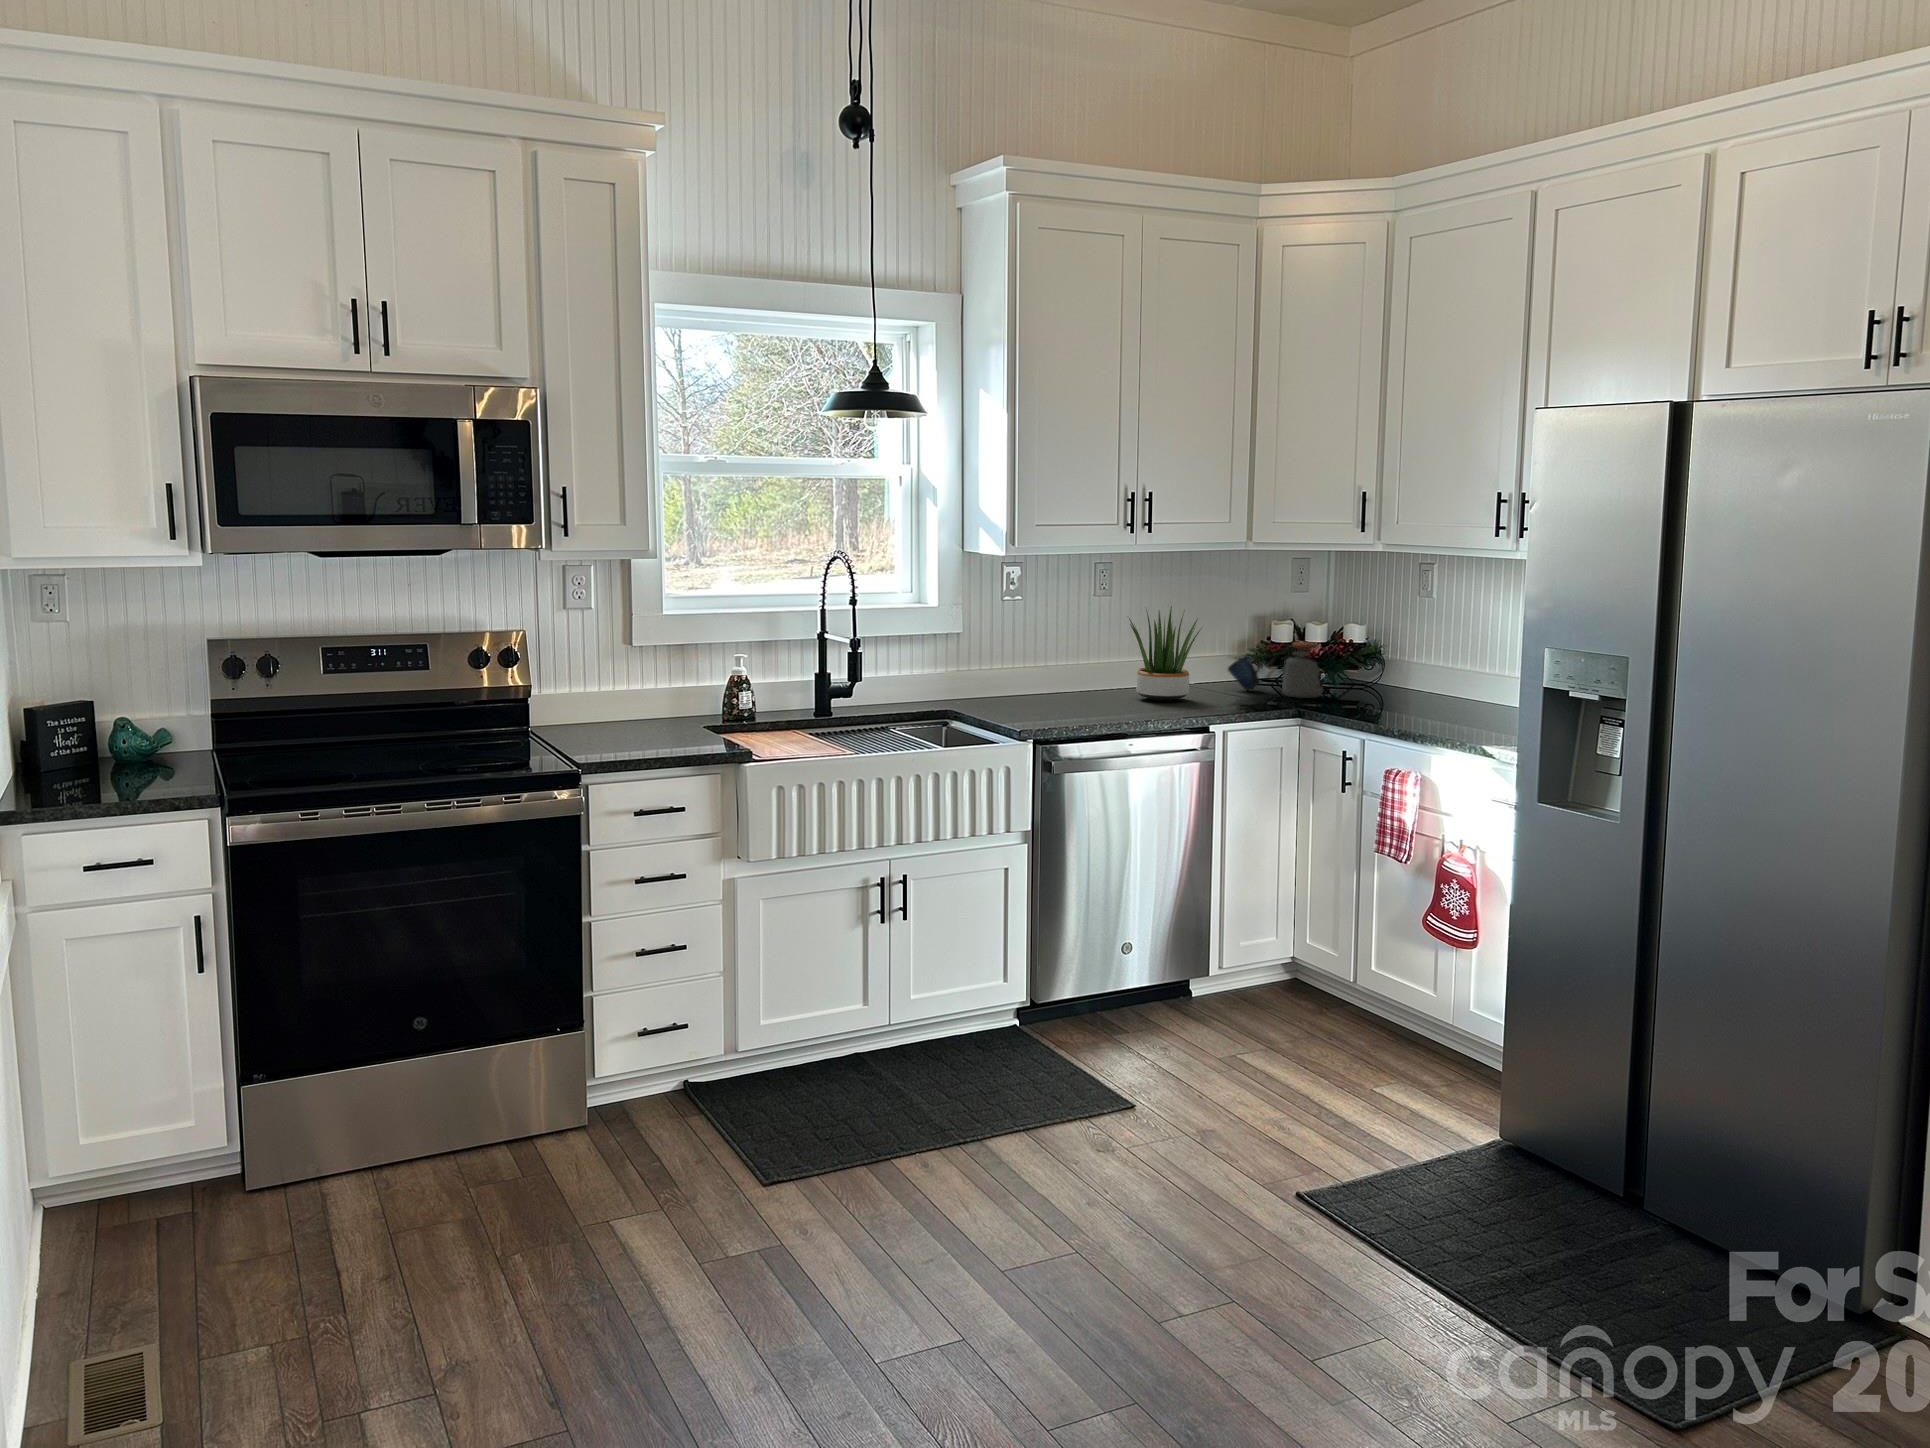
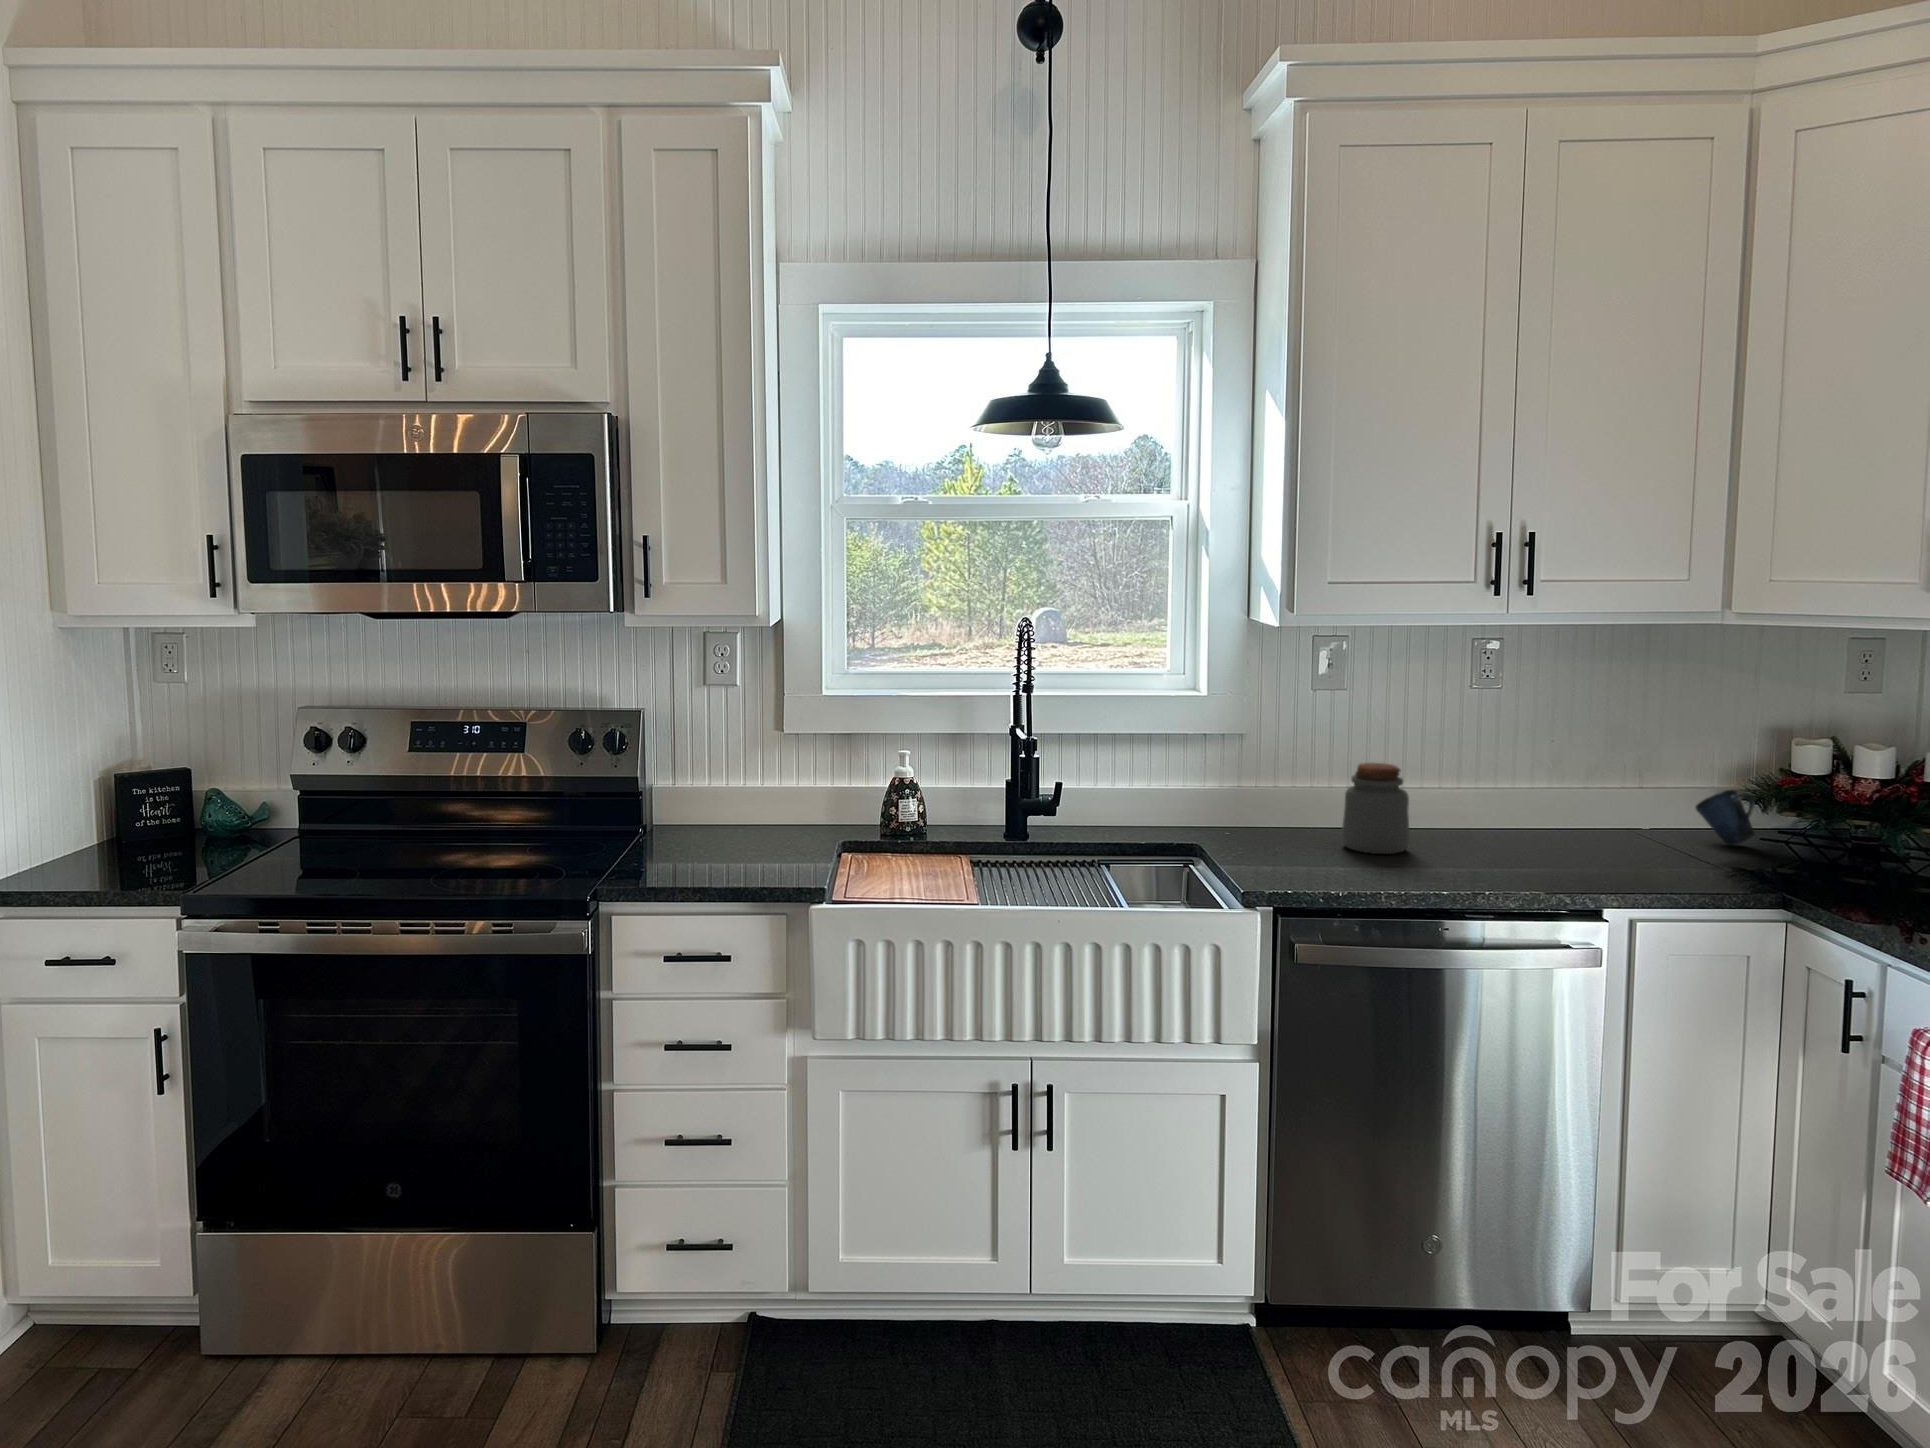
potted plant: present [1129,606,1202,701] -> none [1493,707,1631,855]
jar: present [1282,642,1323,698] -> present [1342,763,1409,854]

